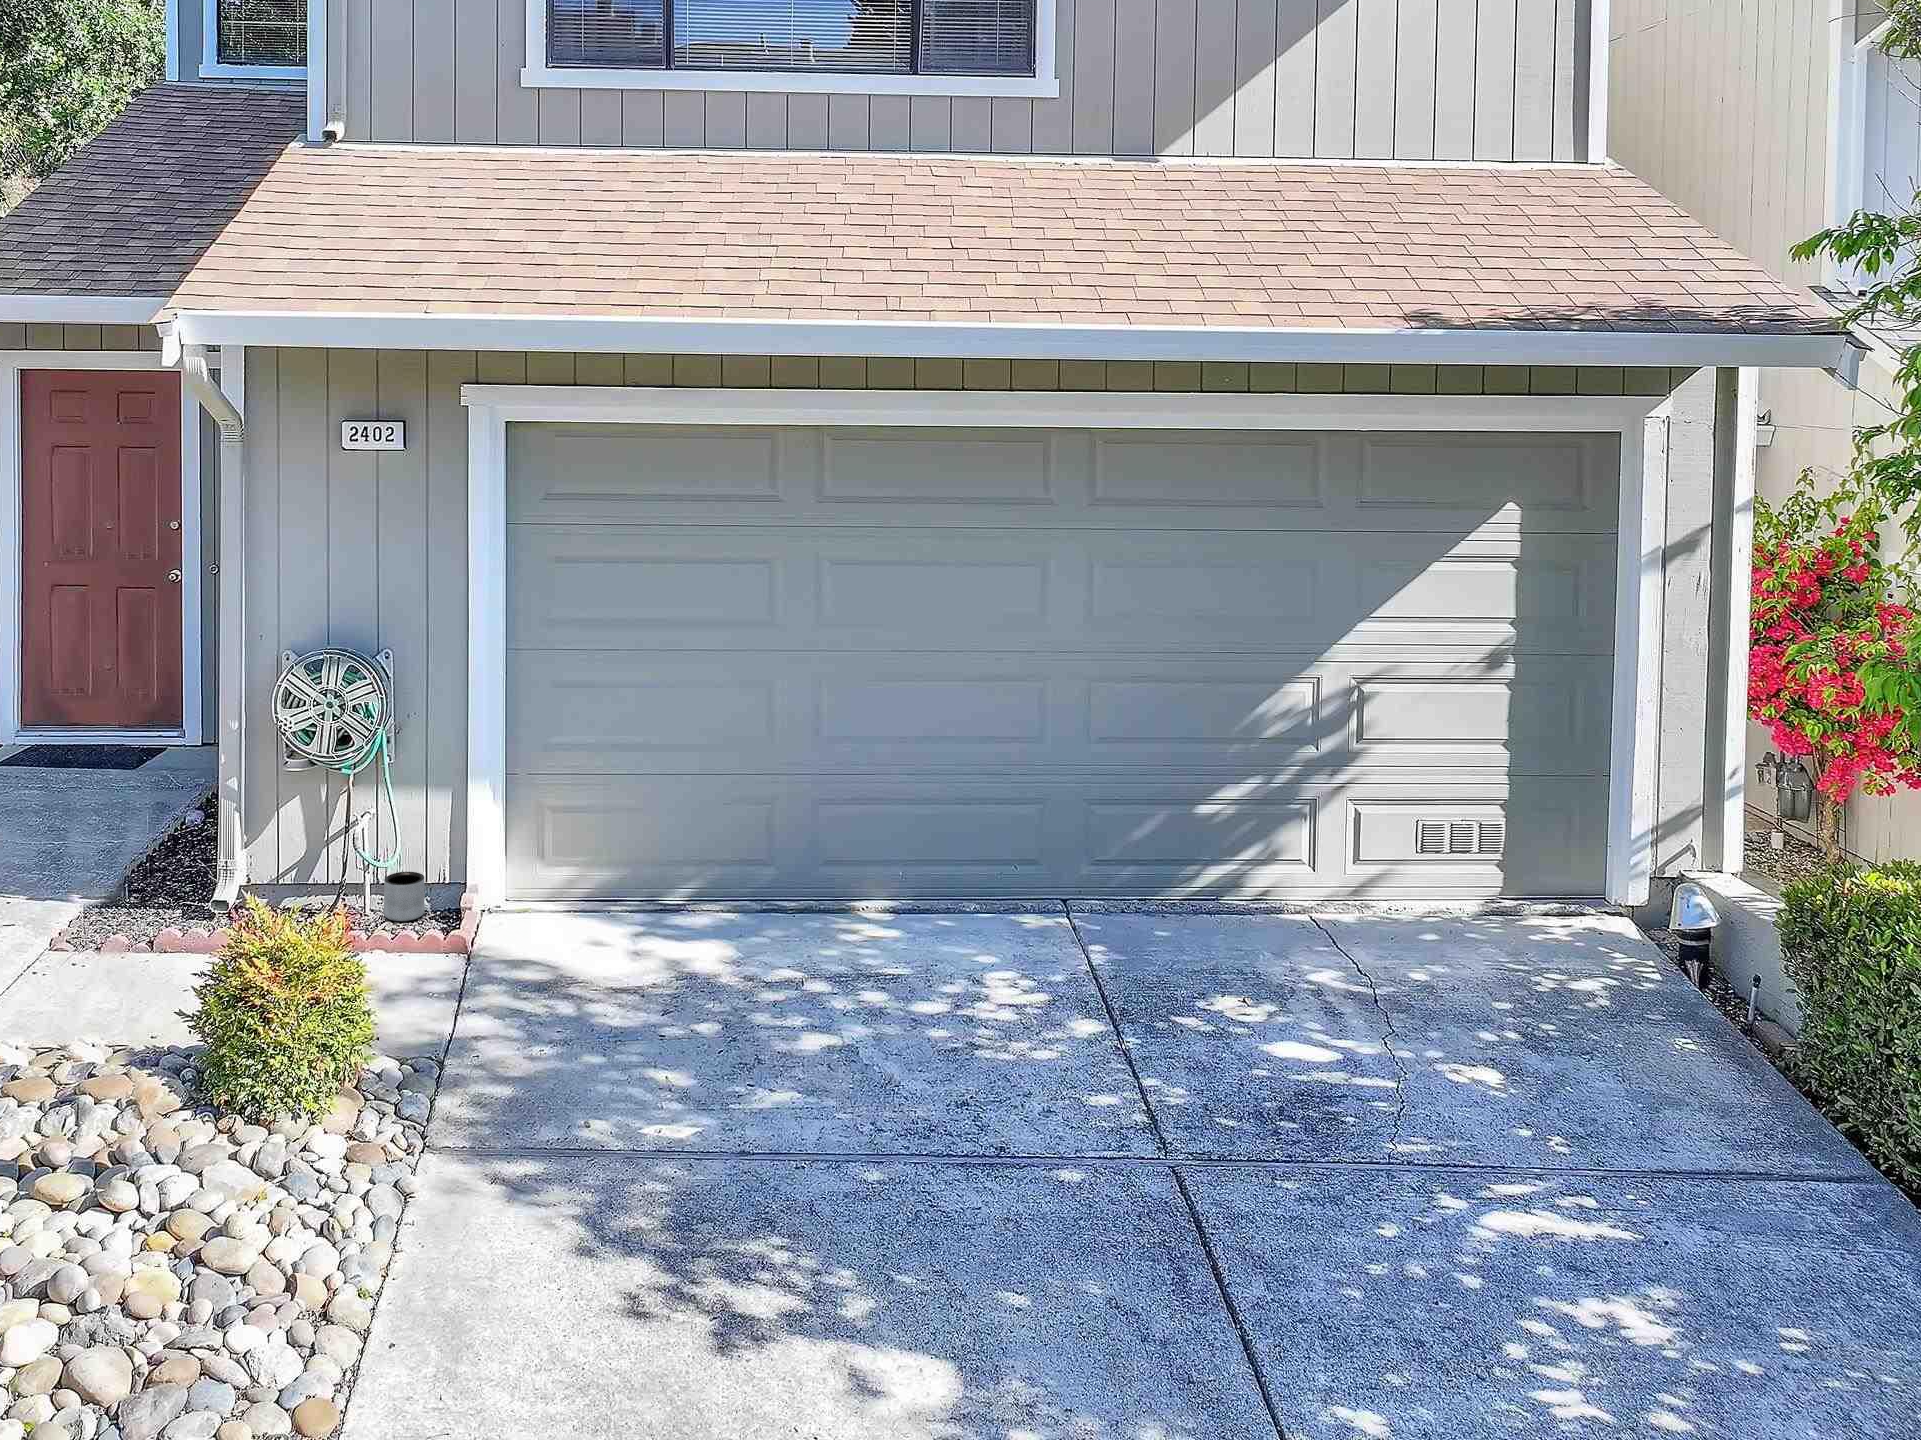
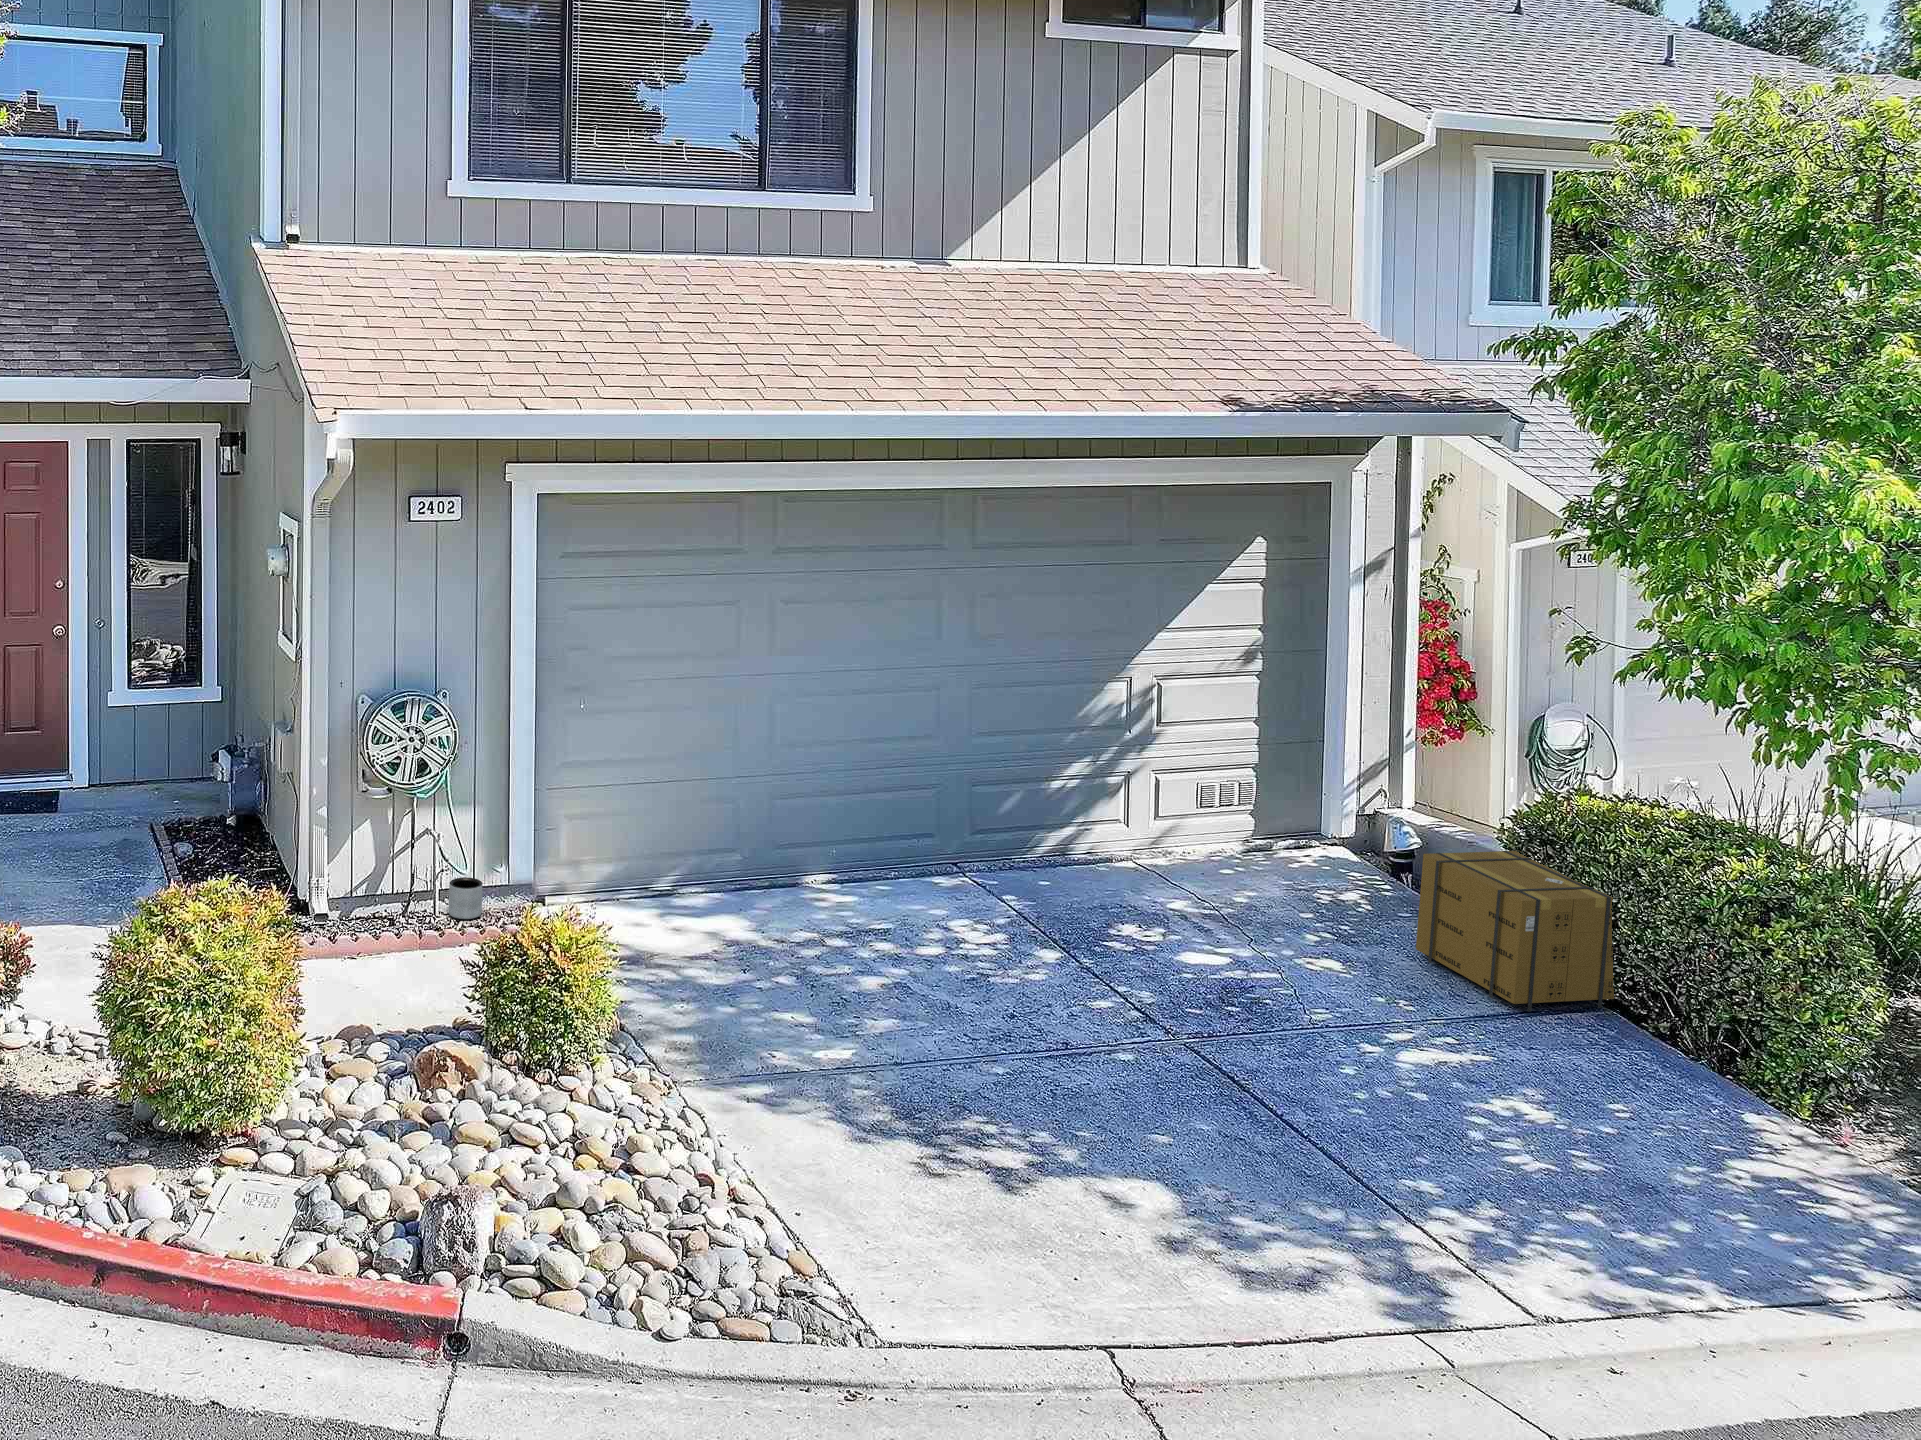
cardboard box: none [1627,937,1908,1188] -> present [1416,851,1614,1012]

